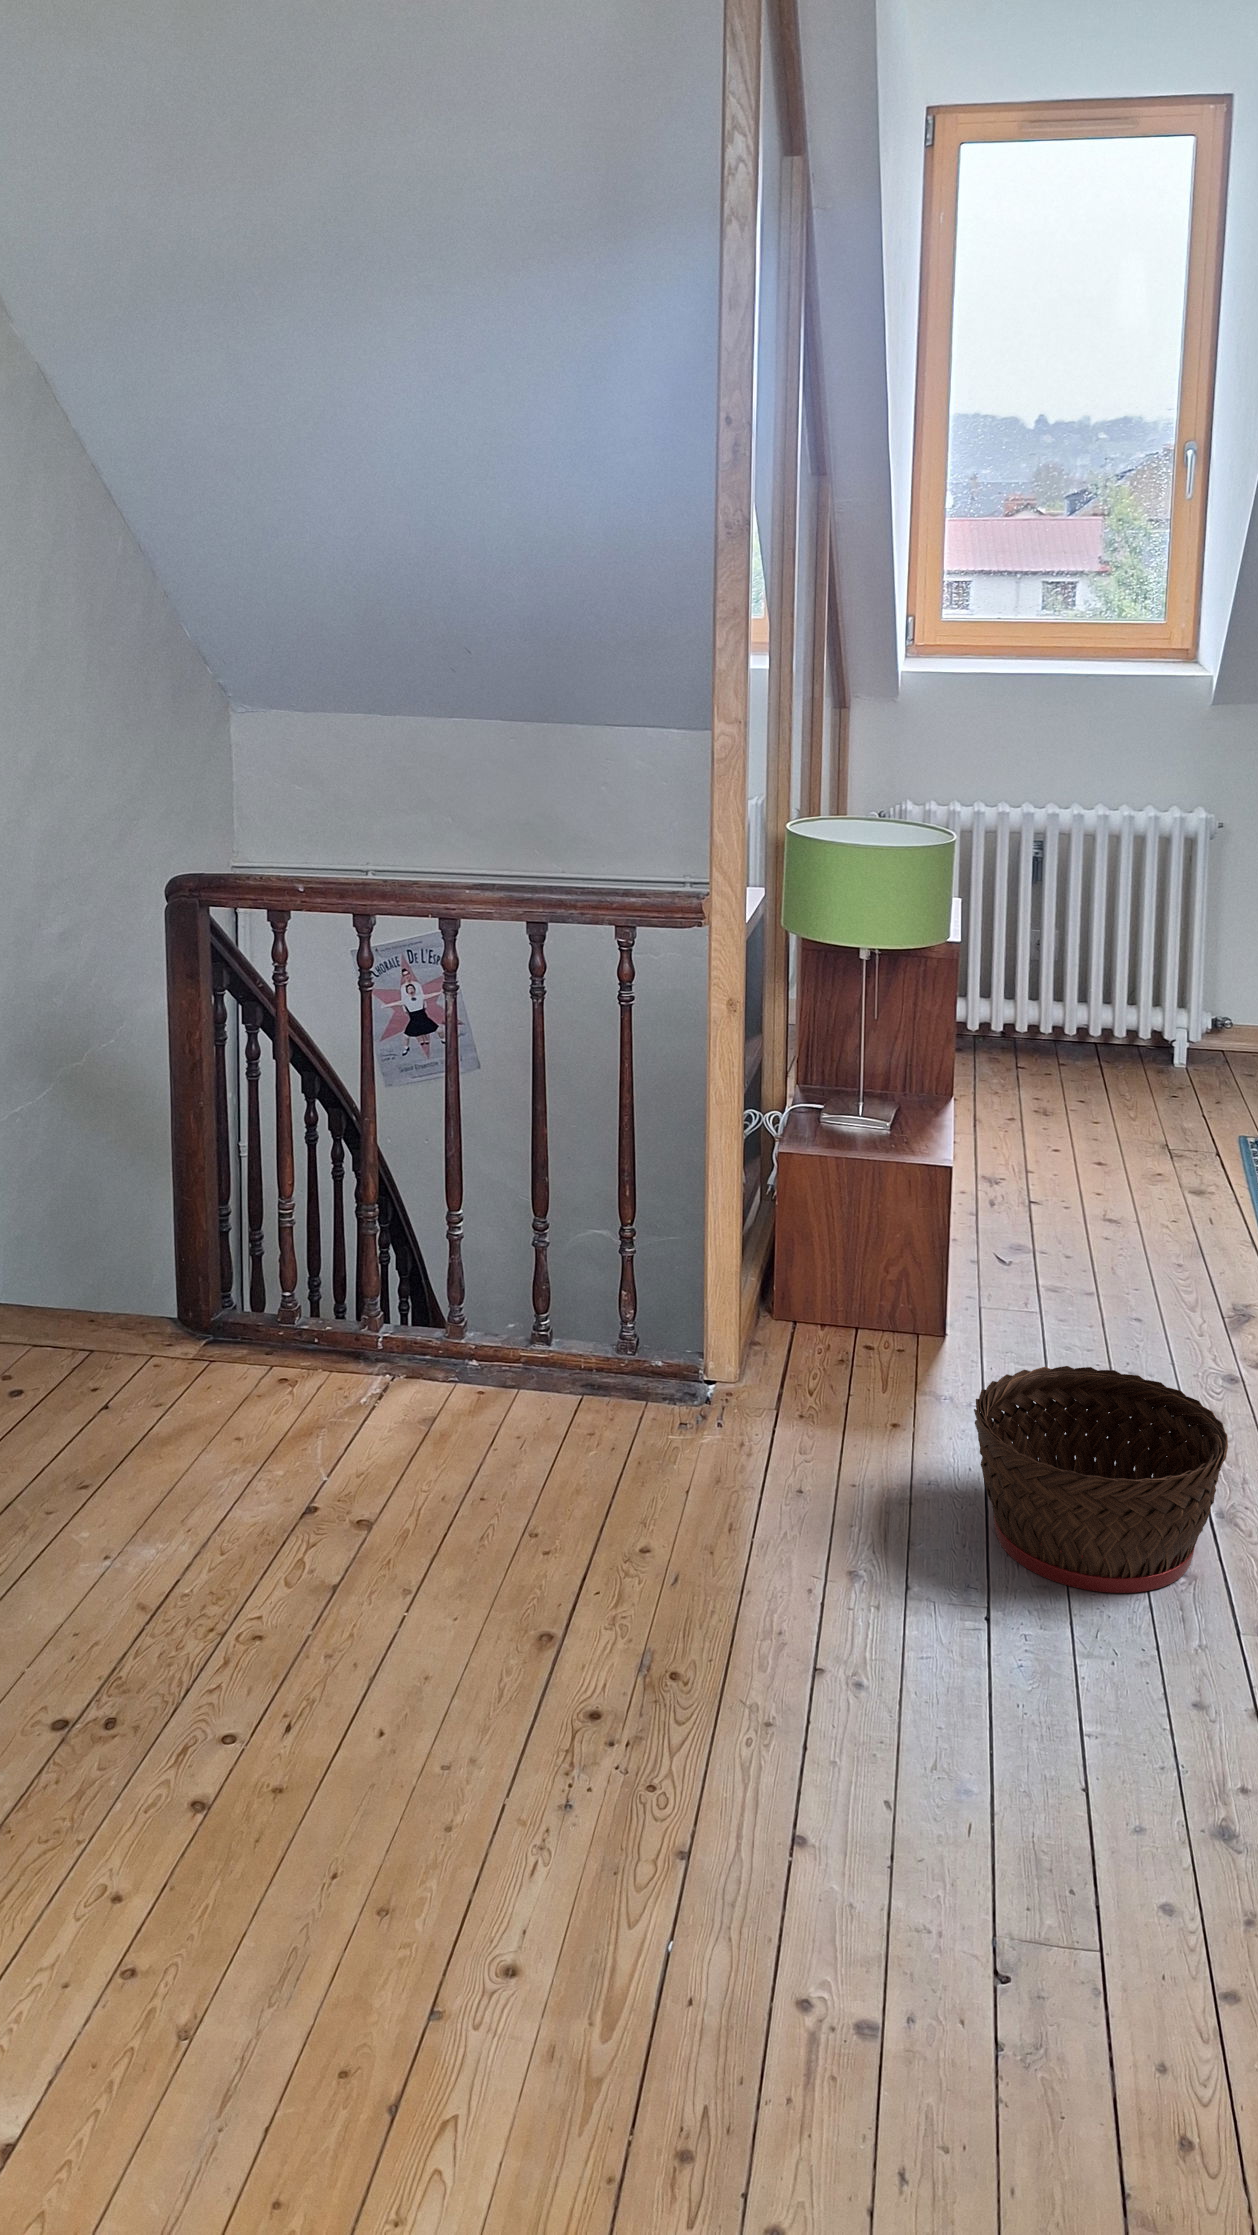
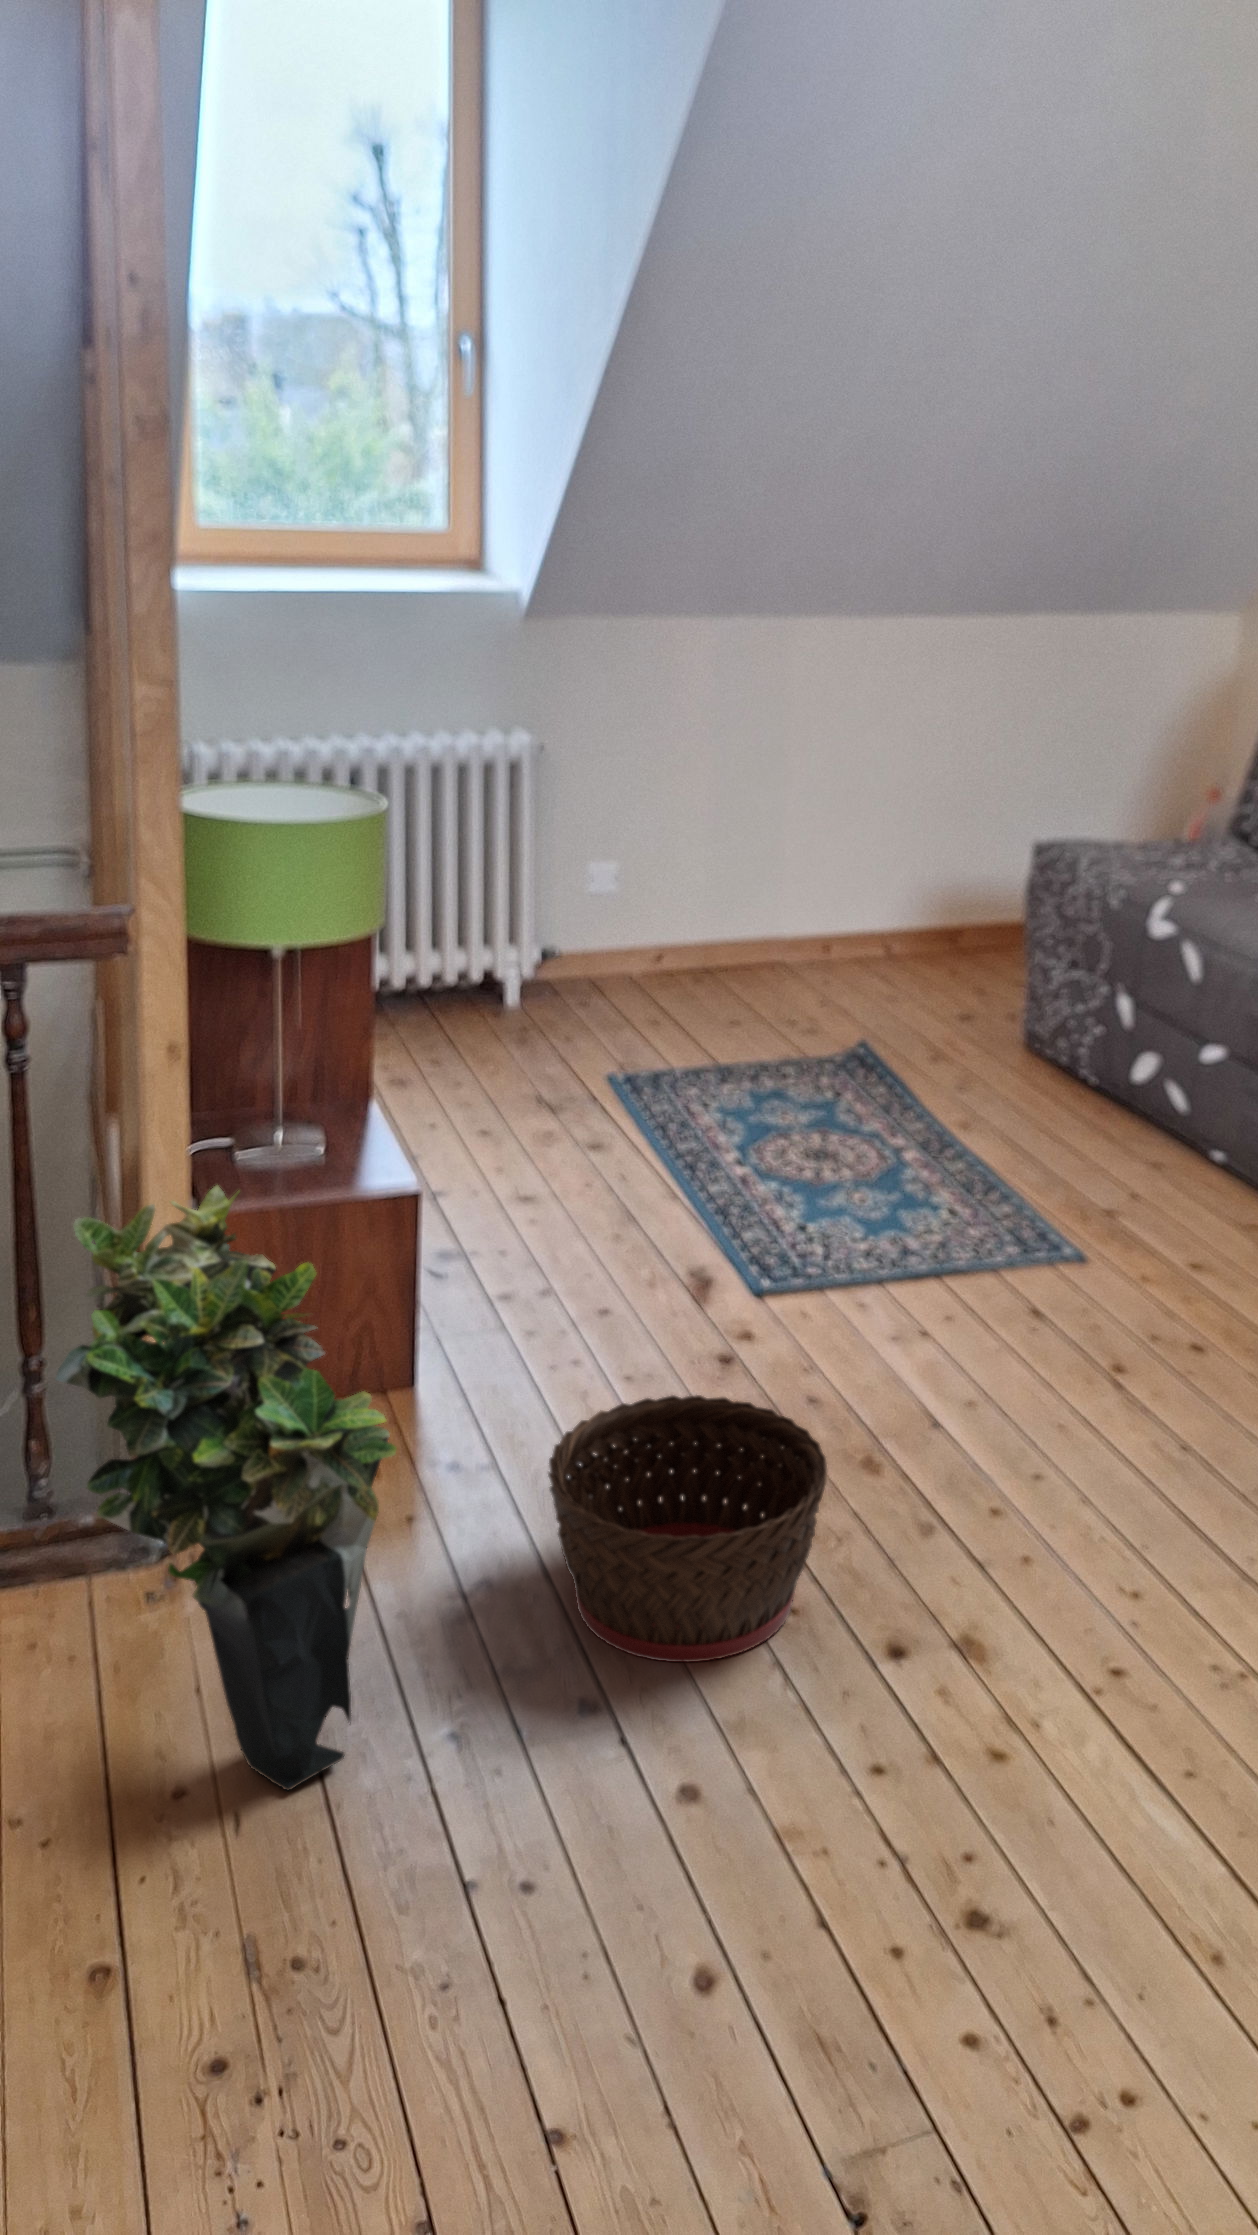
potted plant: none [579,1107,830,1574] -> present [56,1186,396,1790]

